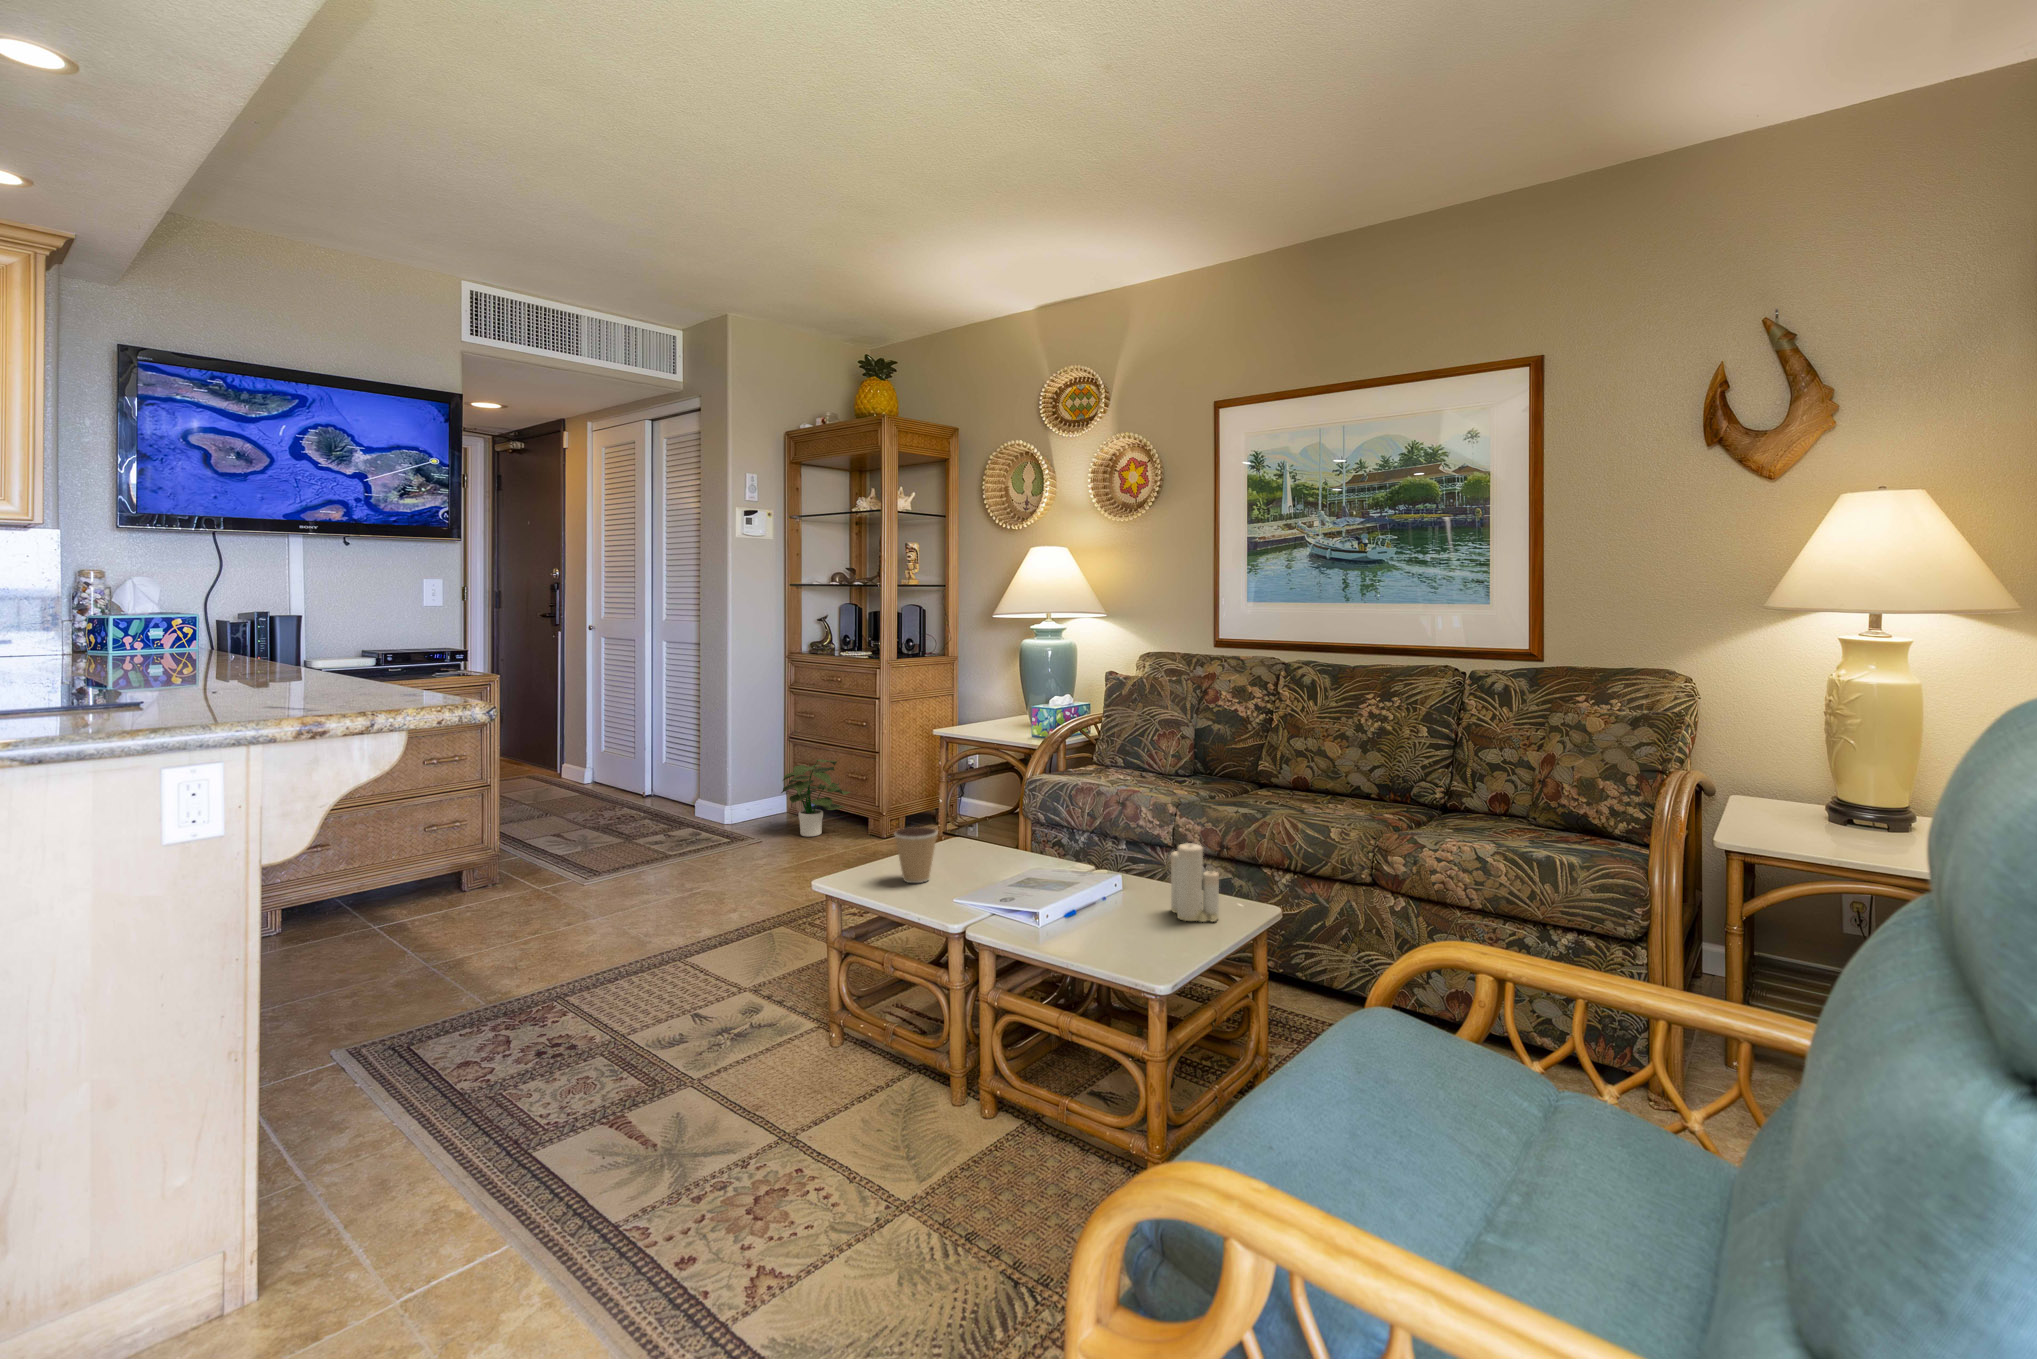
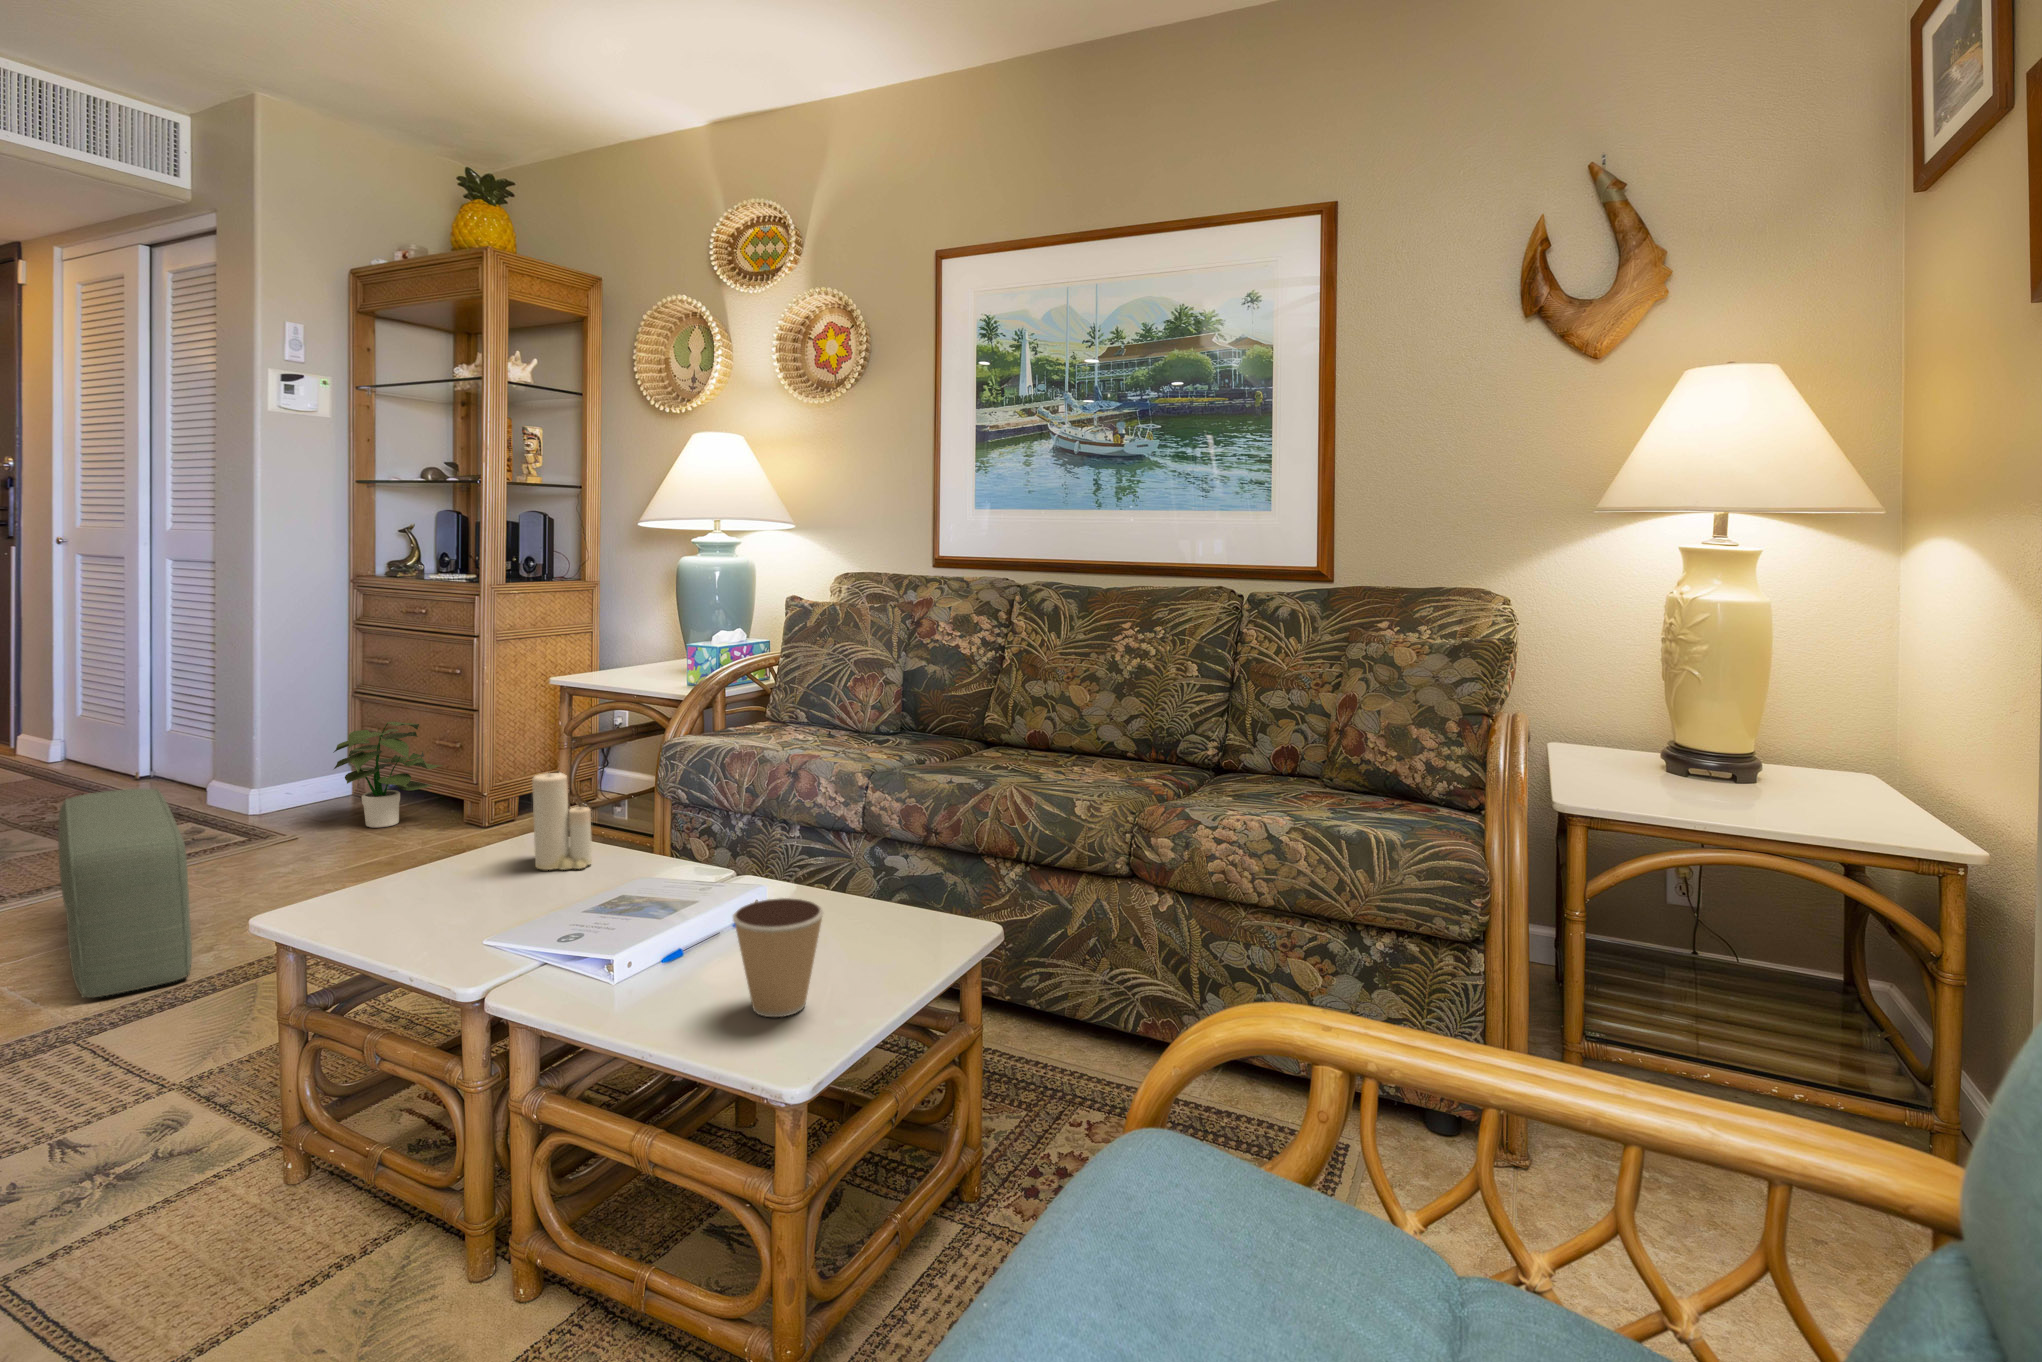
pouf: none [645,804,733,937] -> present [58,789,192,998]
coffee cup: present [894,827,938,883] -> present [733,898,824,1017]
candle: present [1171,843,1219,922] -> present [532,773,592,870]

